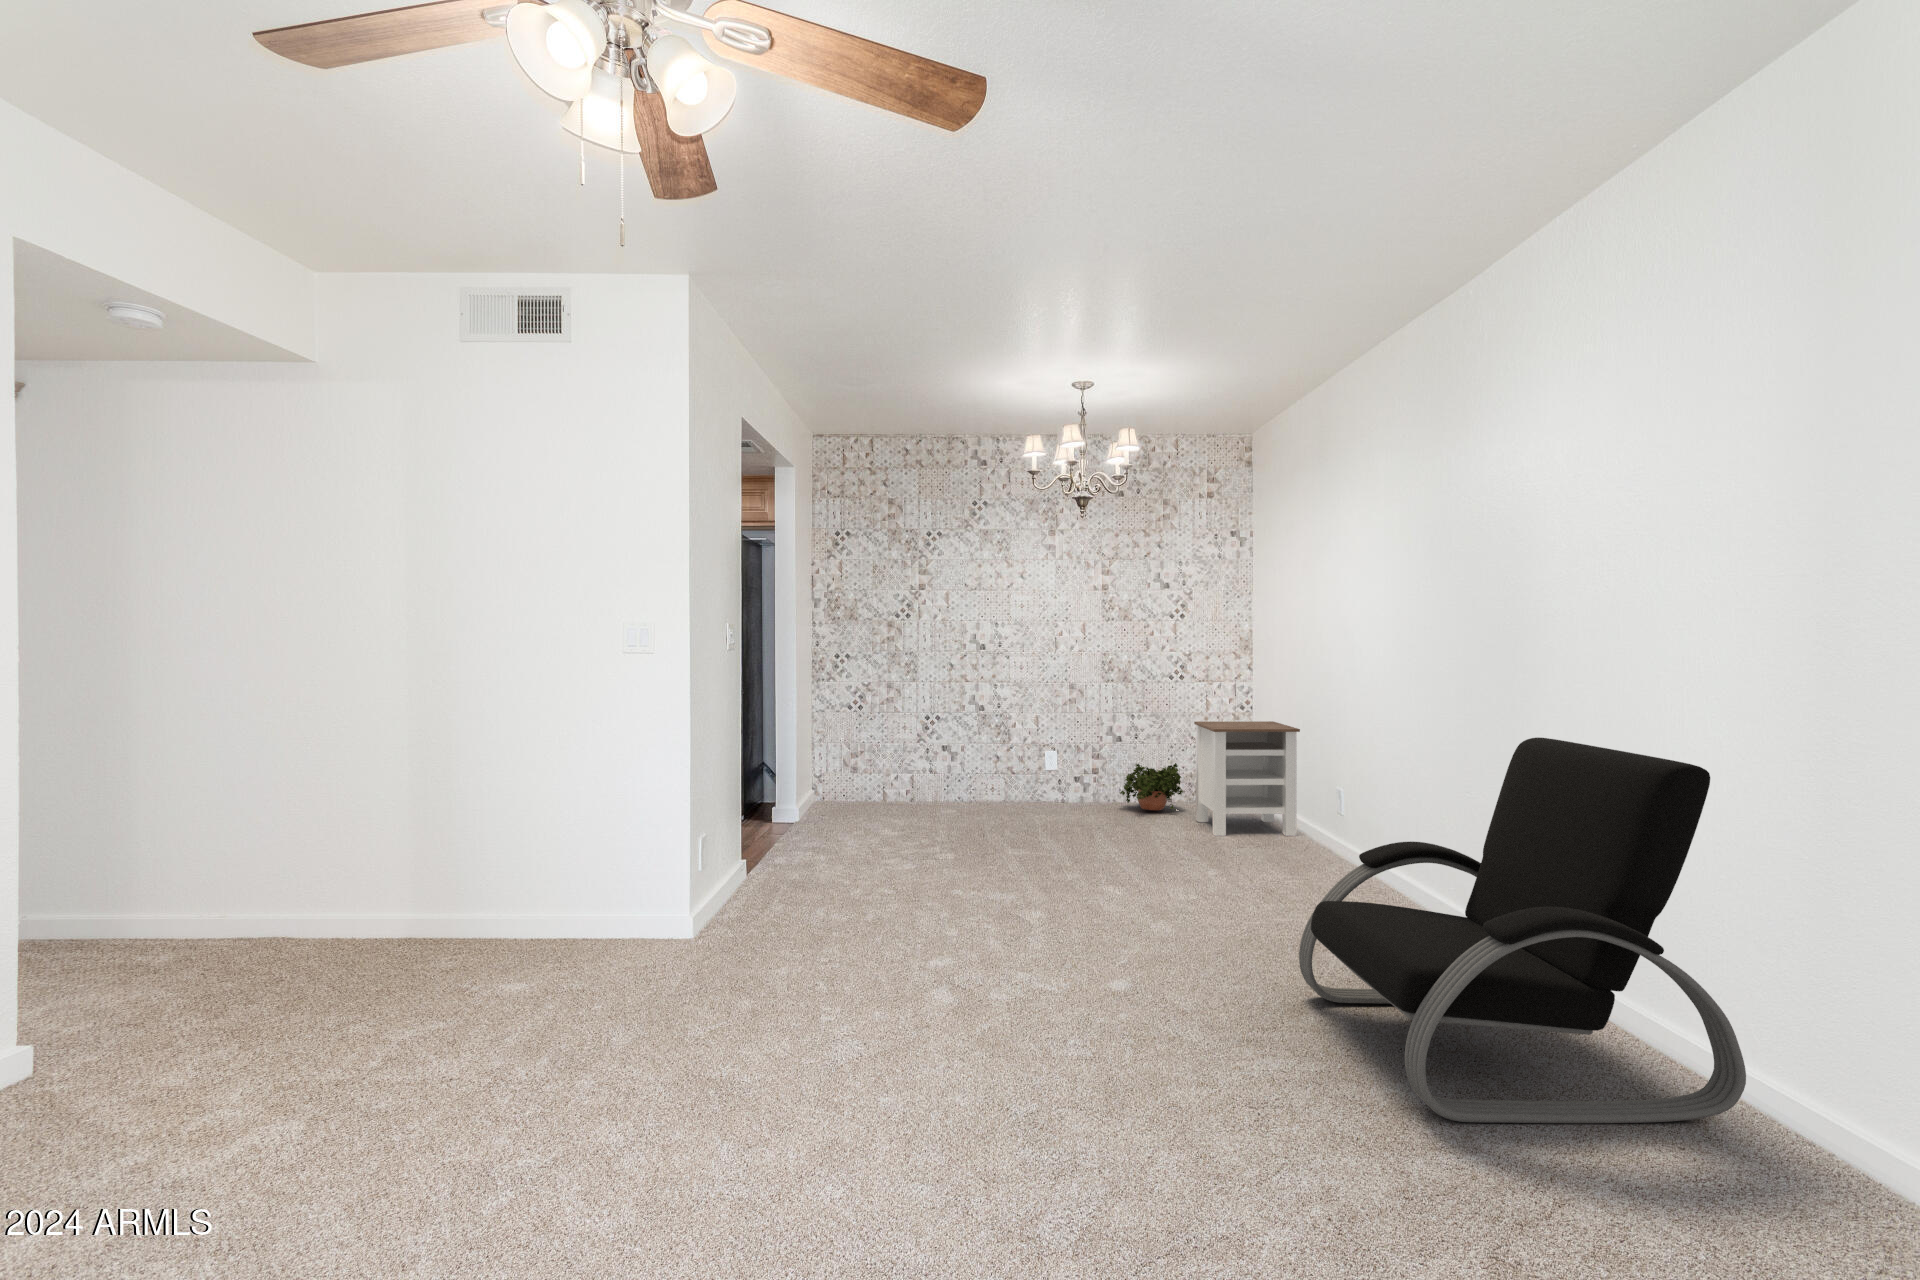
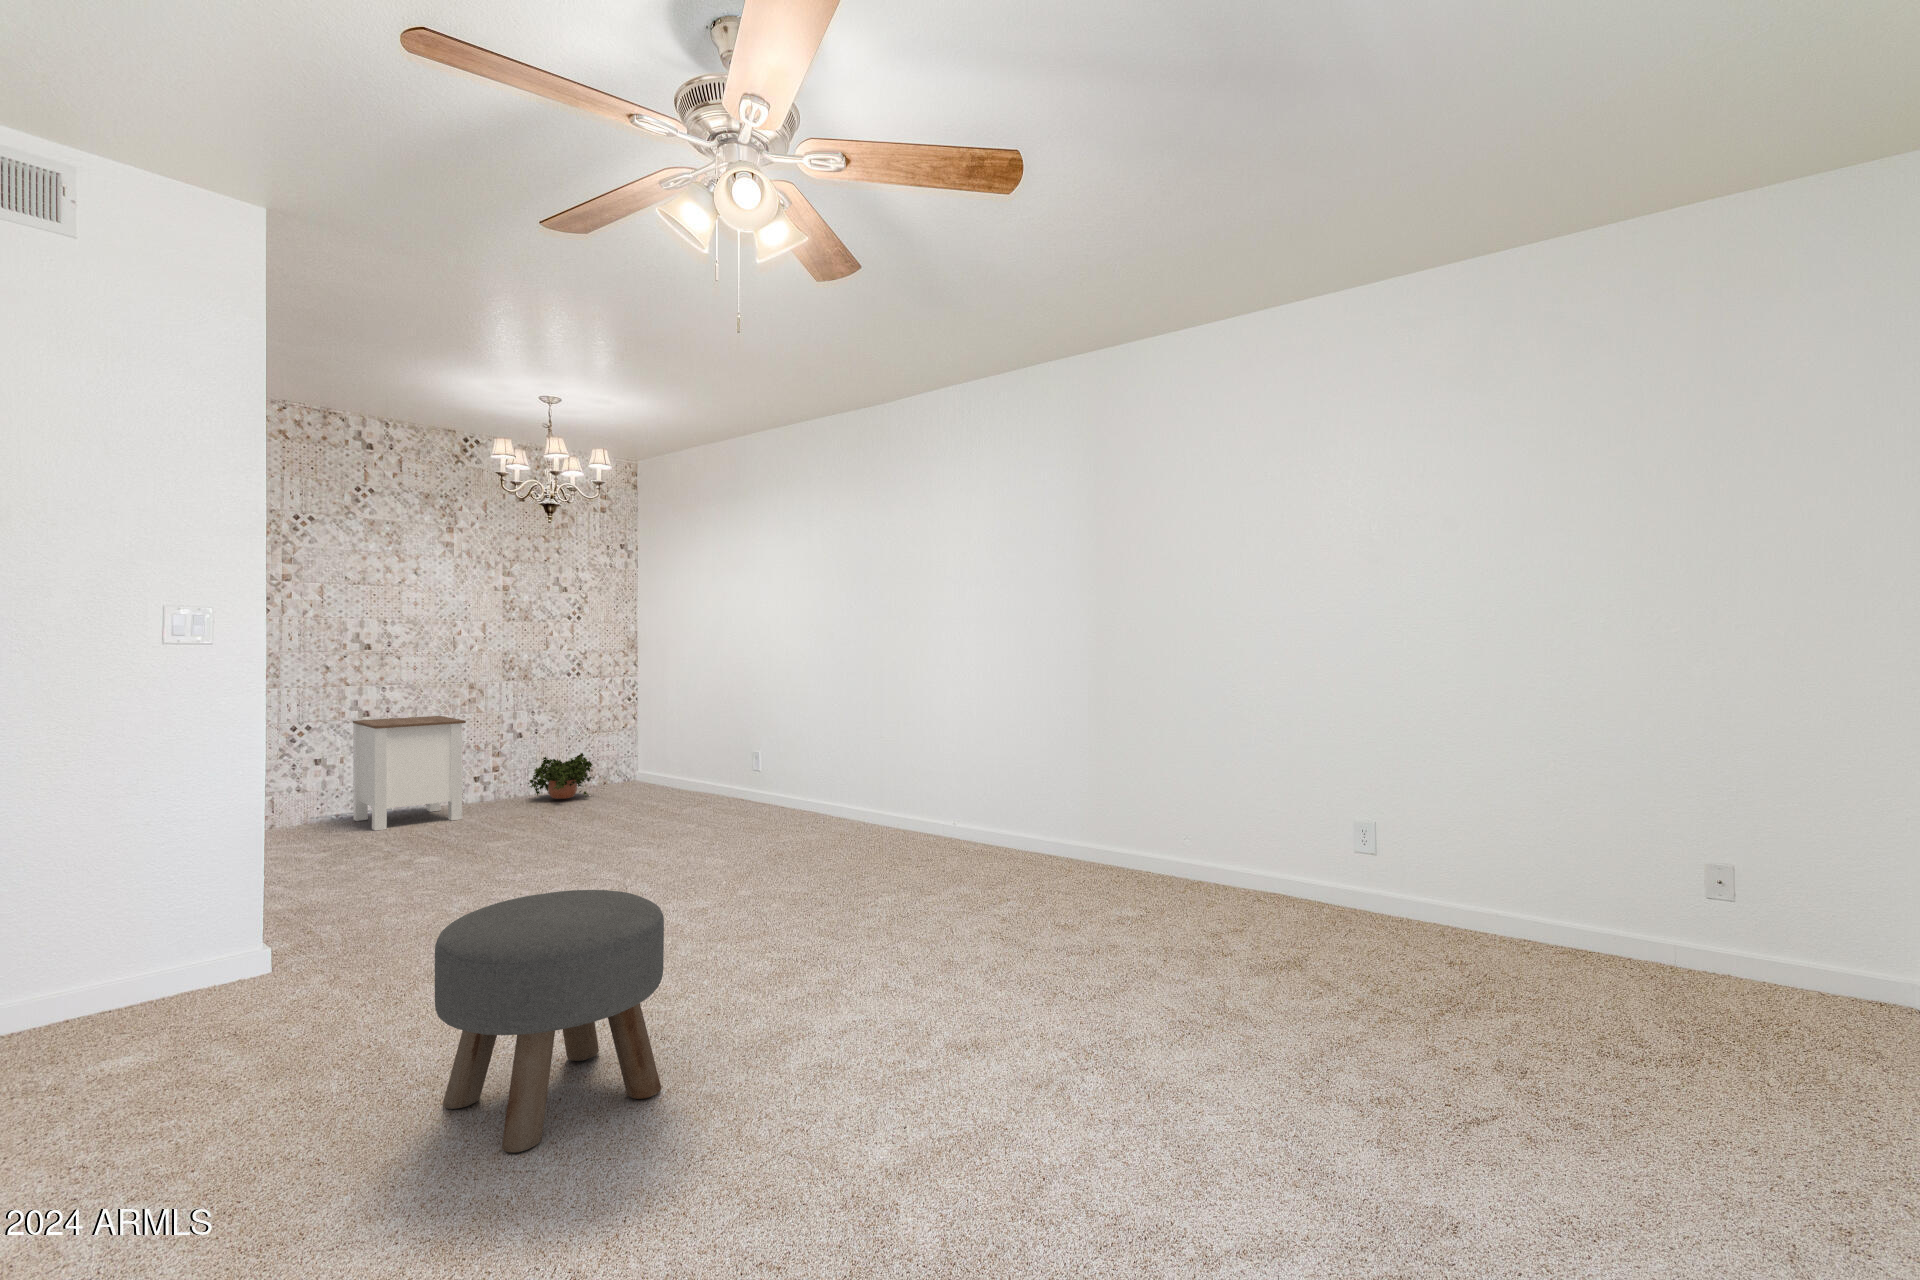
side table: present [1194,721,1300,836] -> present [353,716,466,831]
armchair: present [1299,738,1746,1123] -> none [871,698,1124,925]
ottoman: none [566,901,786,1148] -> present [435,890,664,1153]

